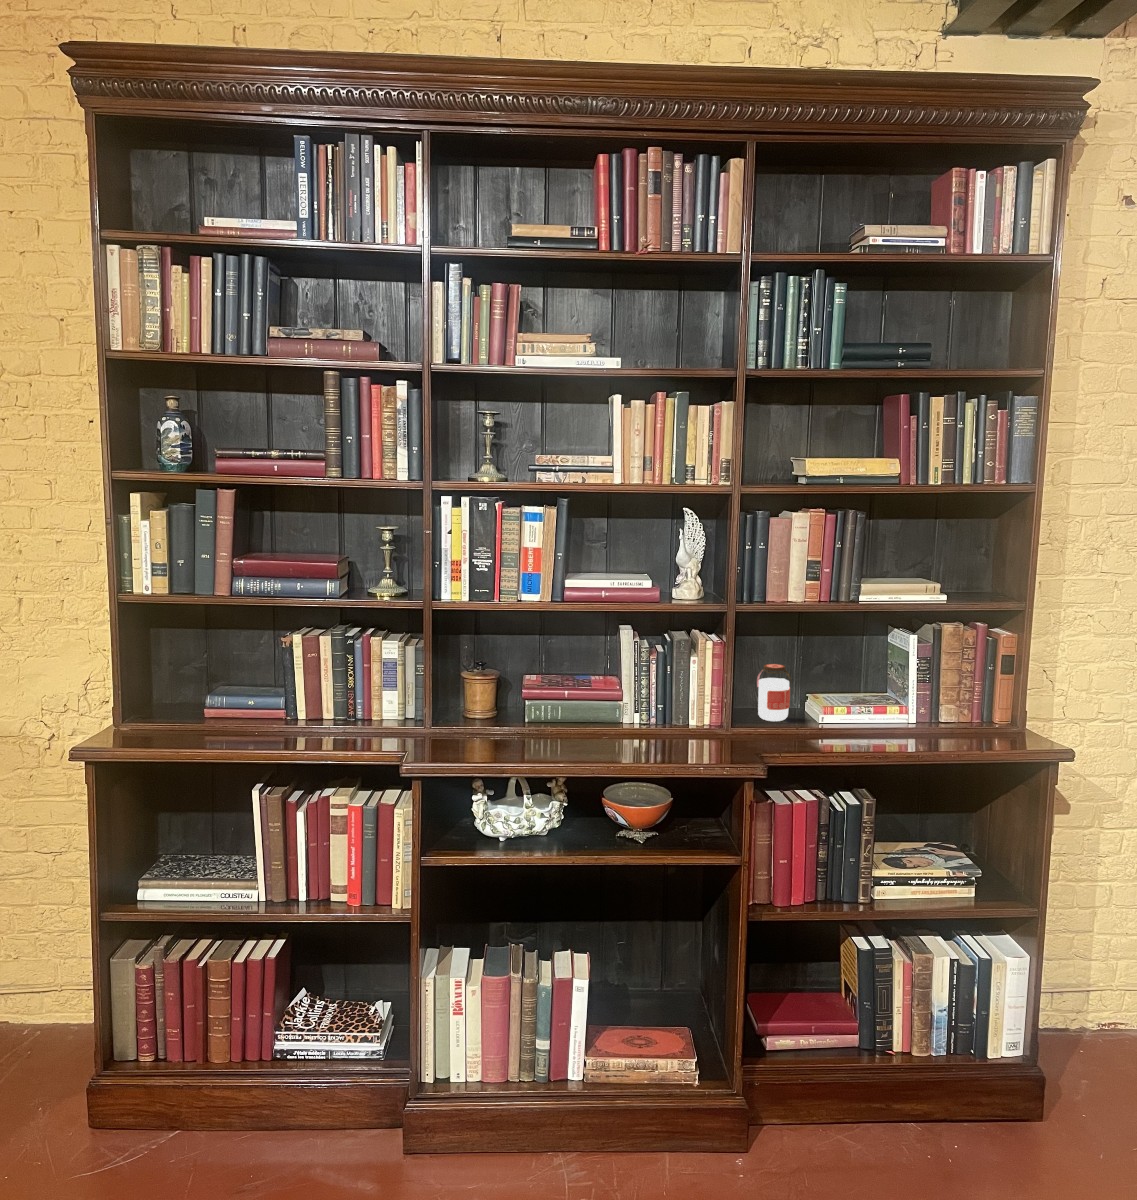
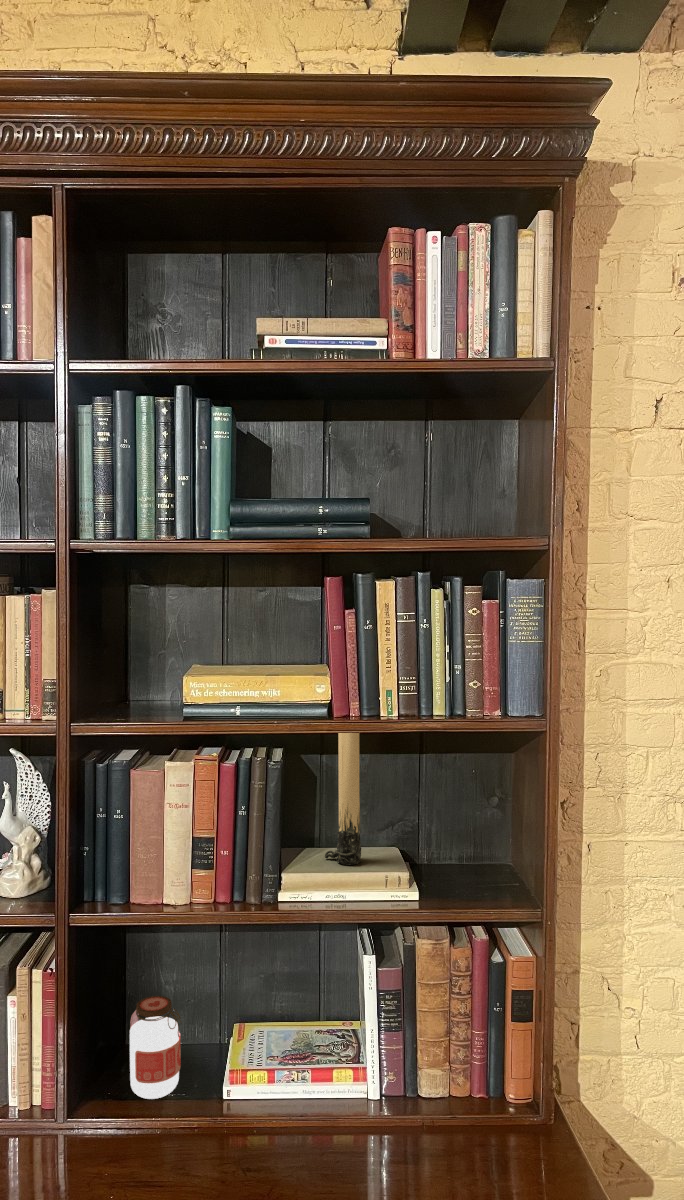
candle: none [876,491,906,583] -> present [325,733,361,865]

